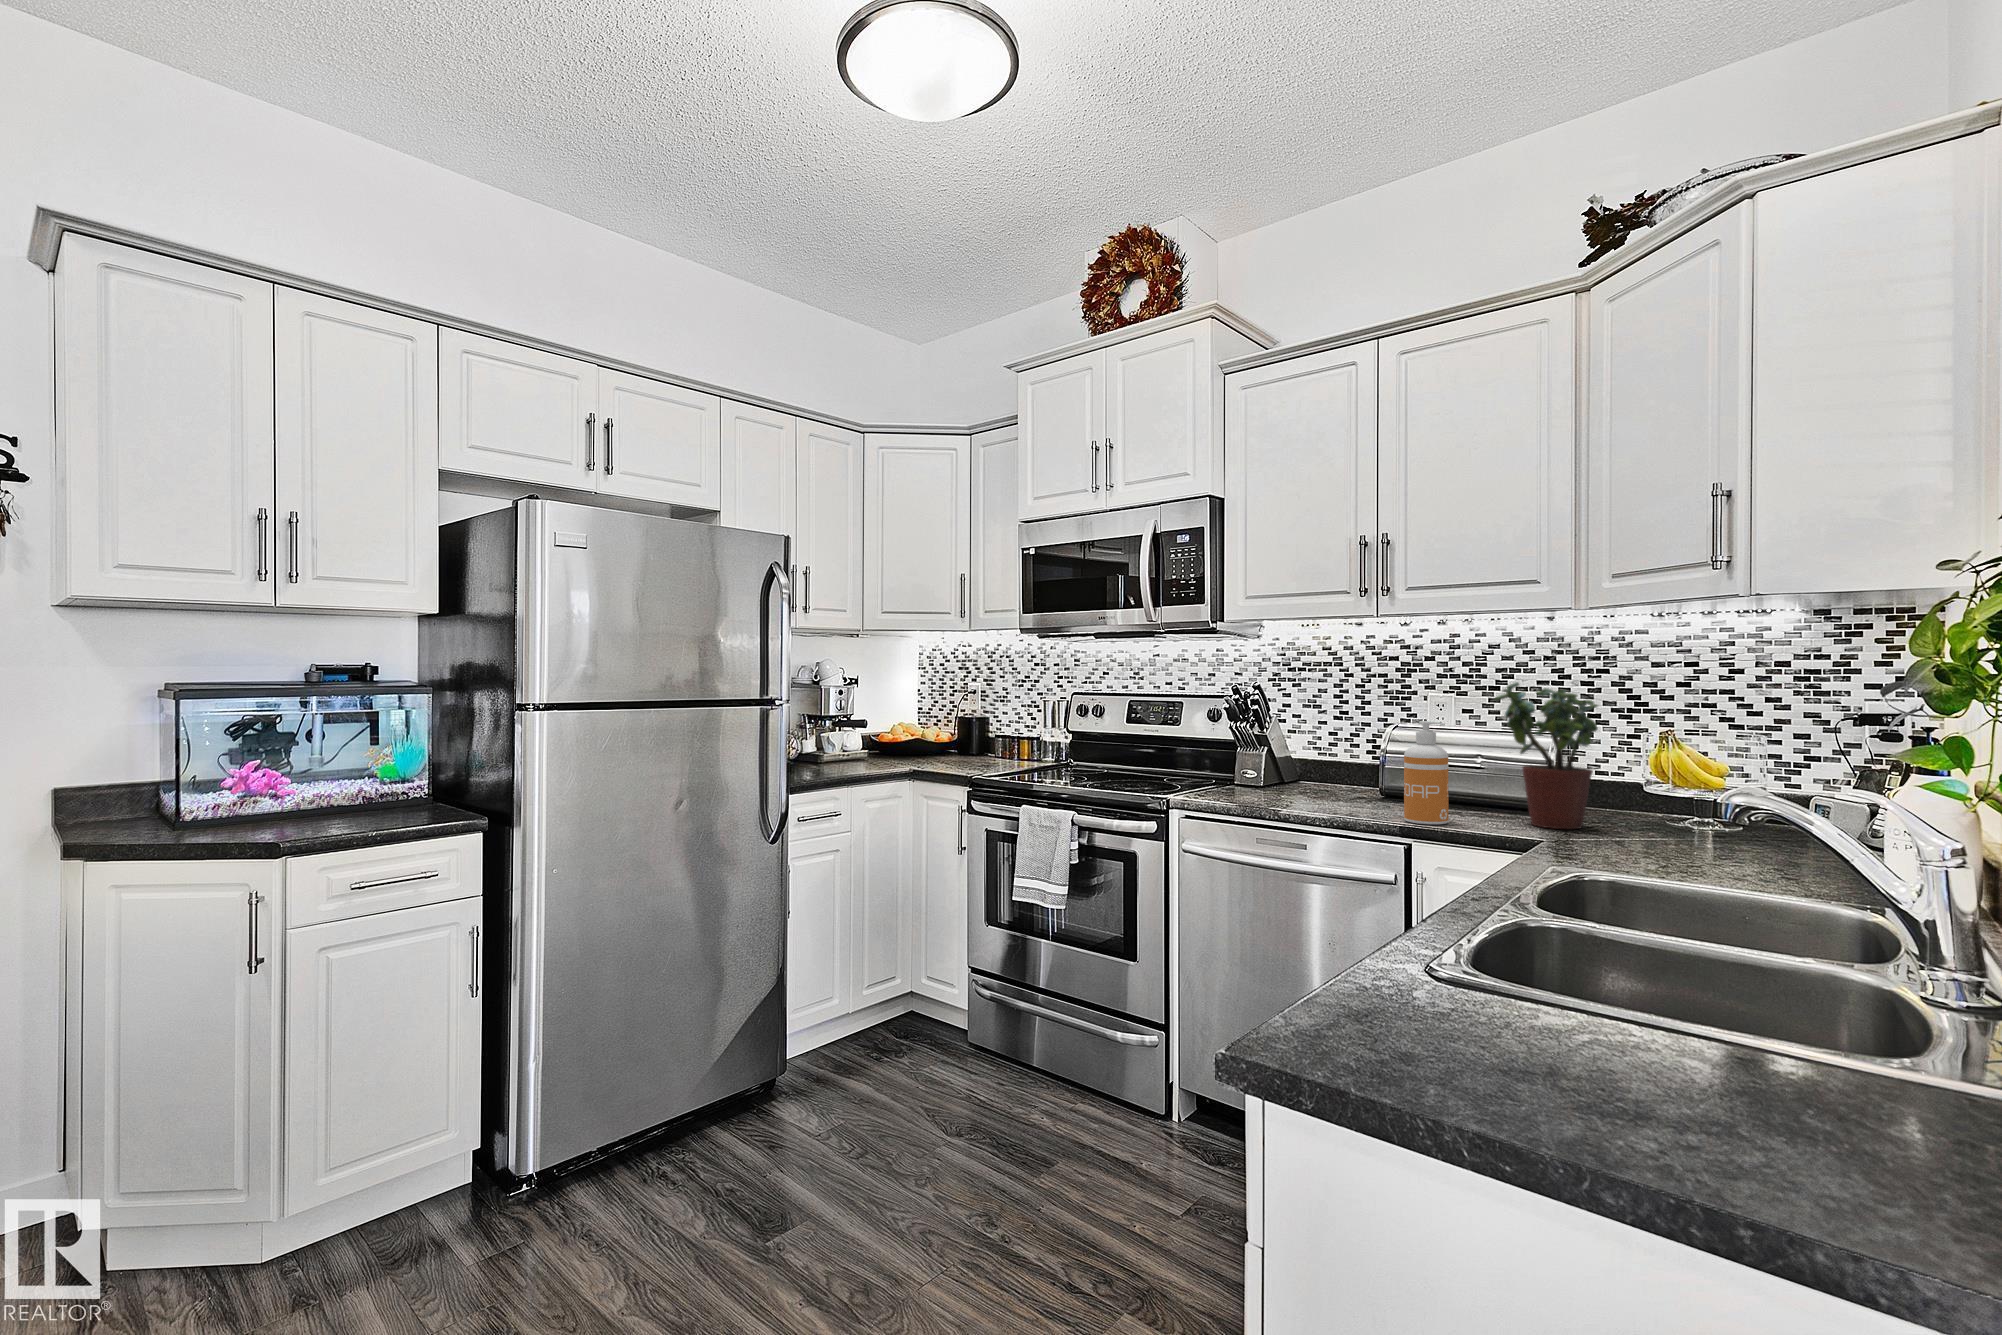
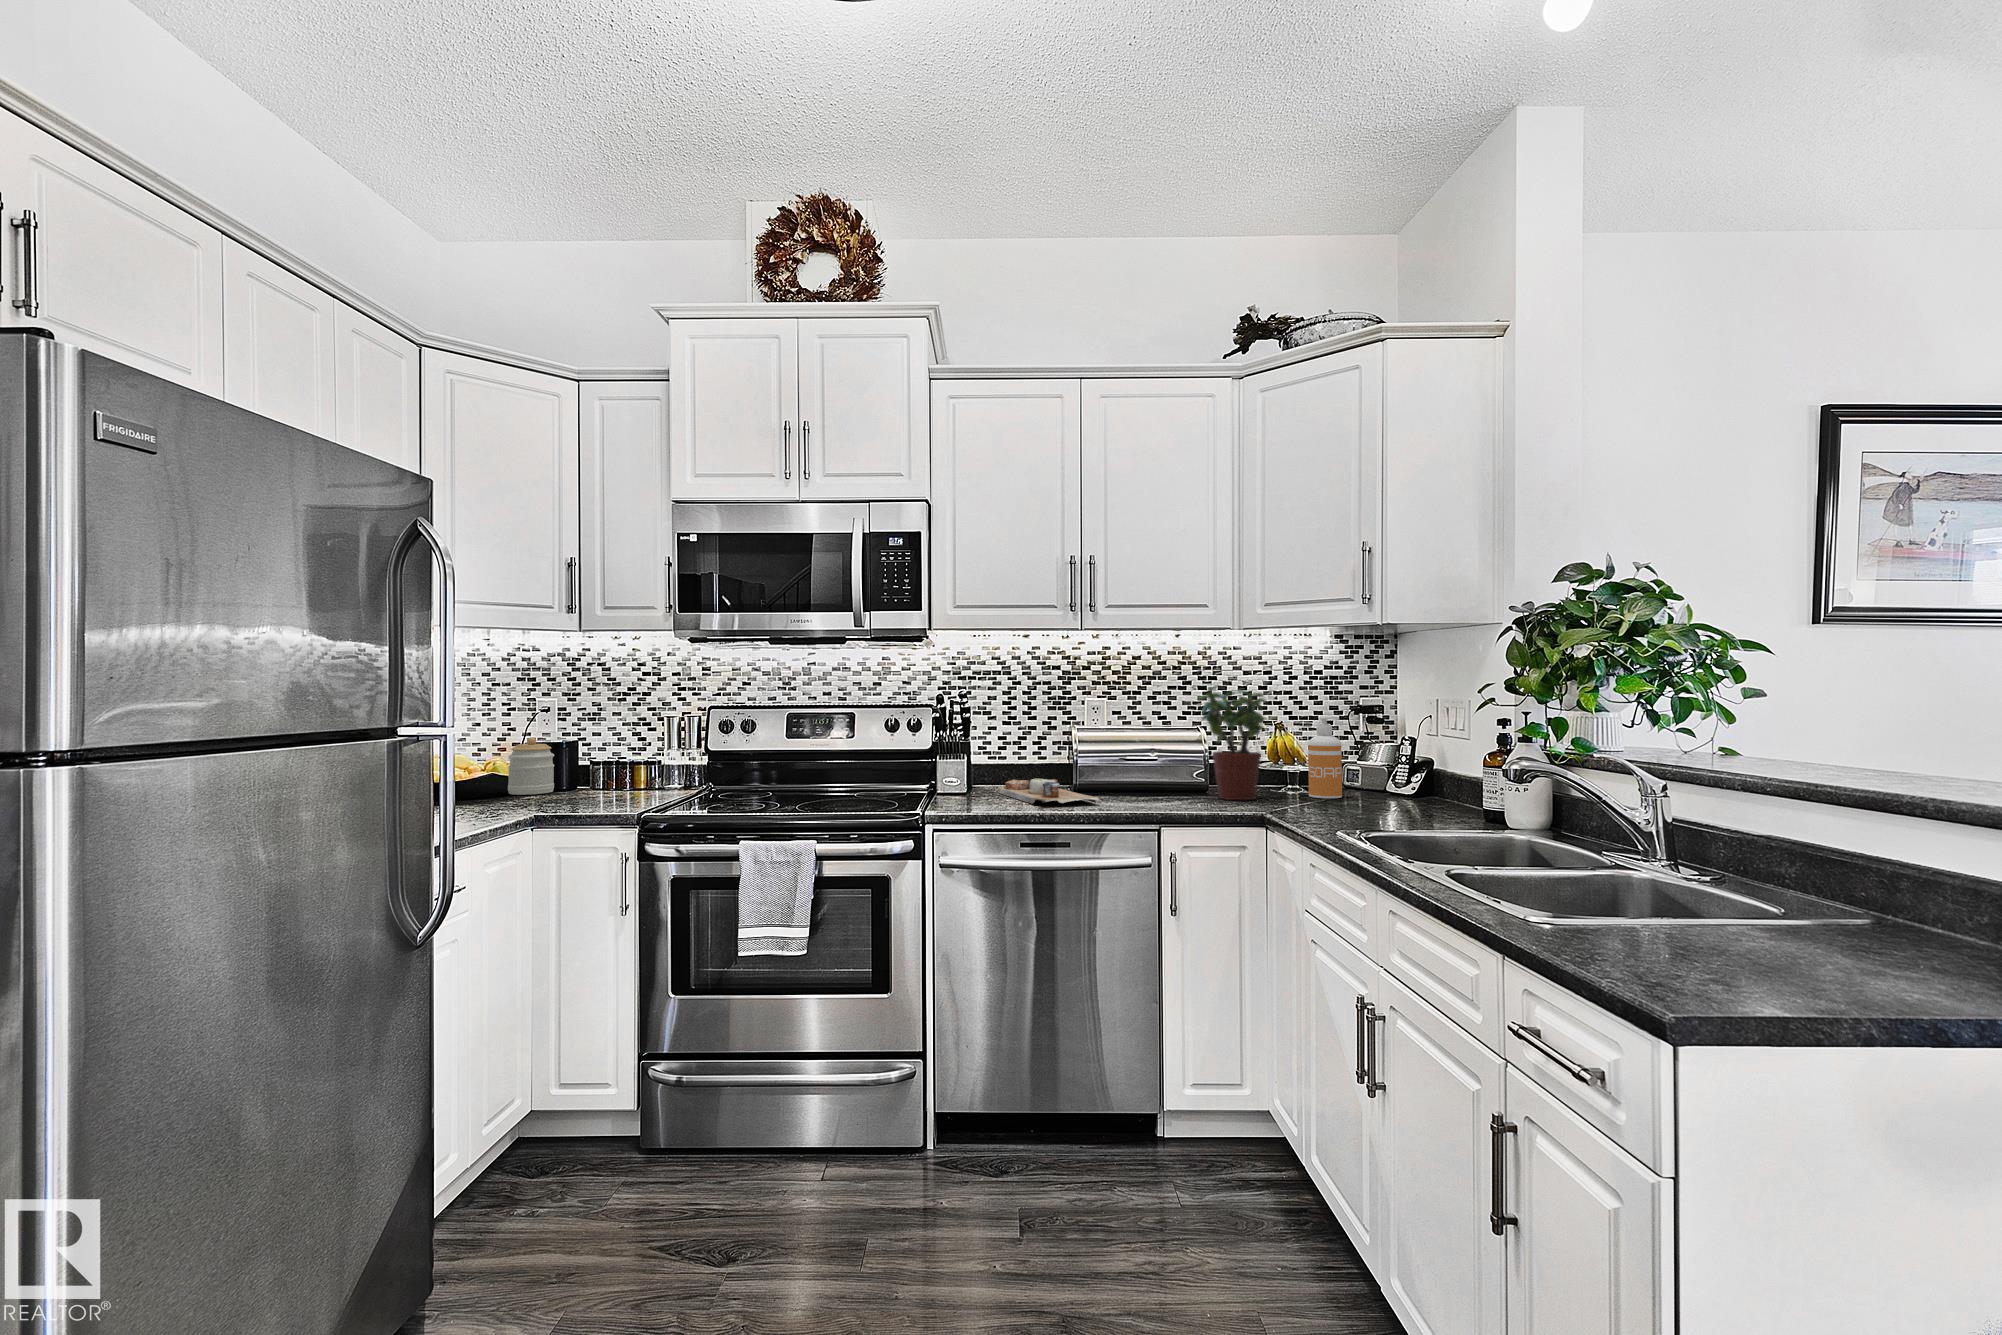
jar: none [923,716,955,760] -> present [508,737,554,795]
soap dispenser: present [1404,721,1449,824] -> present [1308,717,1342,798]
cutting board: none [1279,779,1353,813] -> present [998,778,1101,804]

